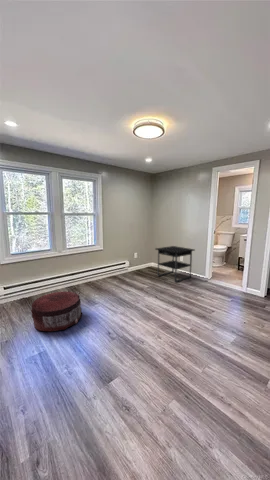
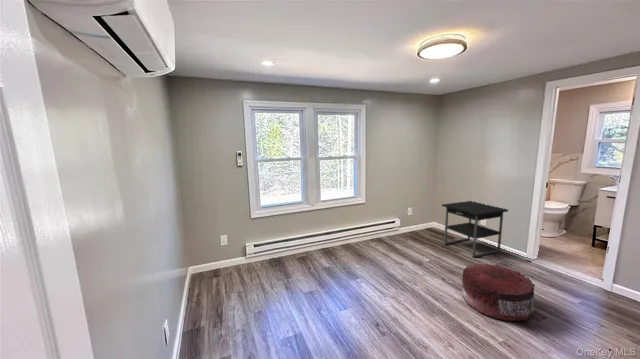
pouf: present [31,291,83,331] -> present [462,264,535,321]

